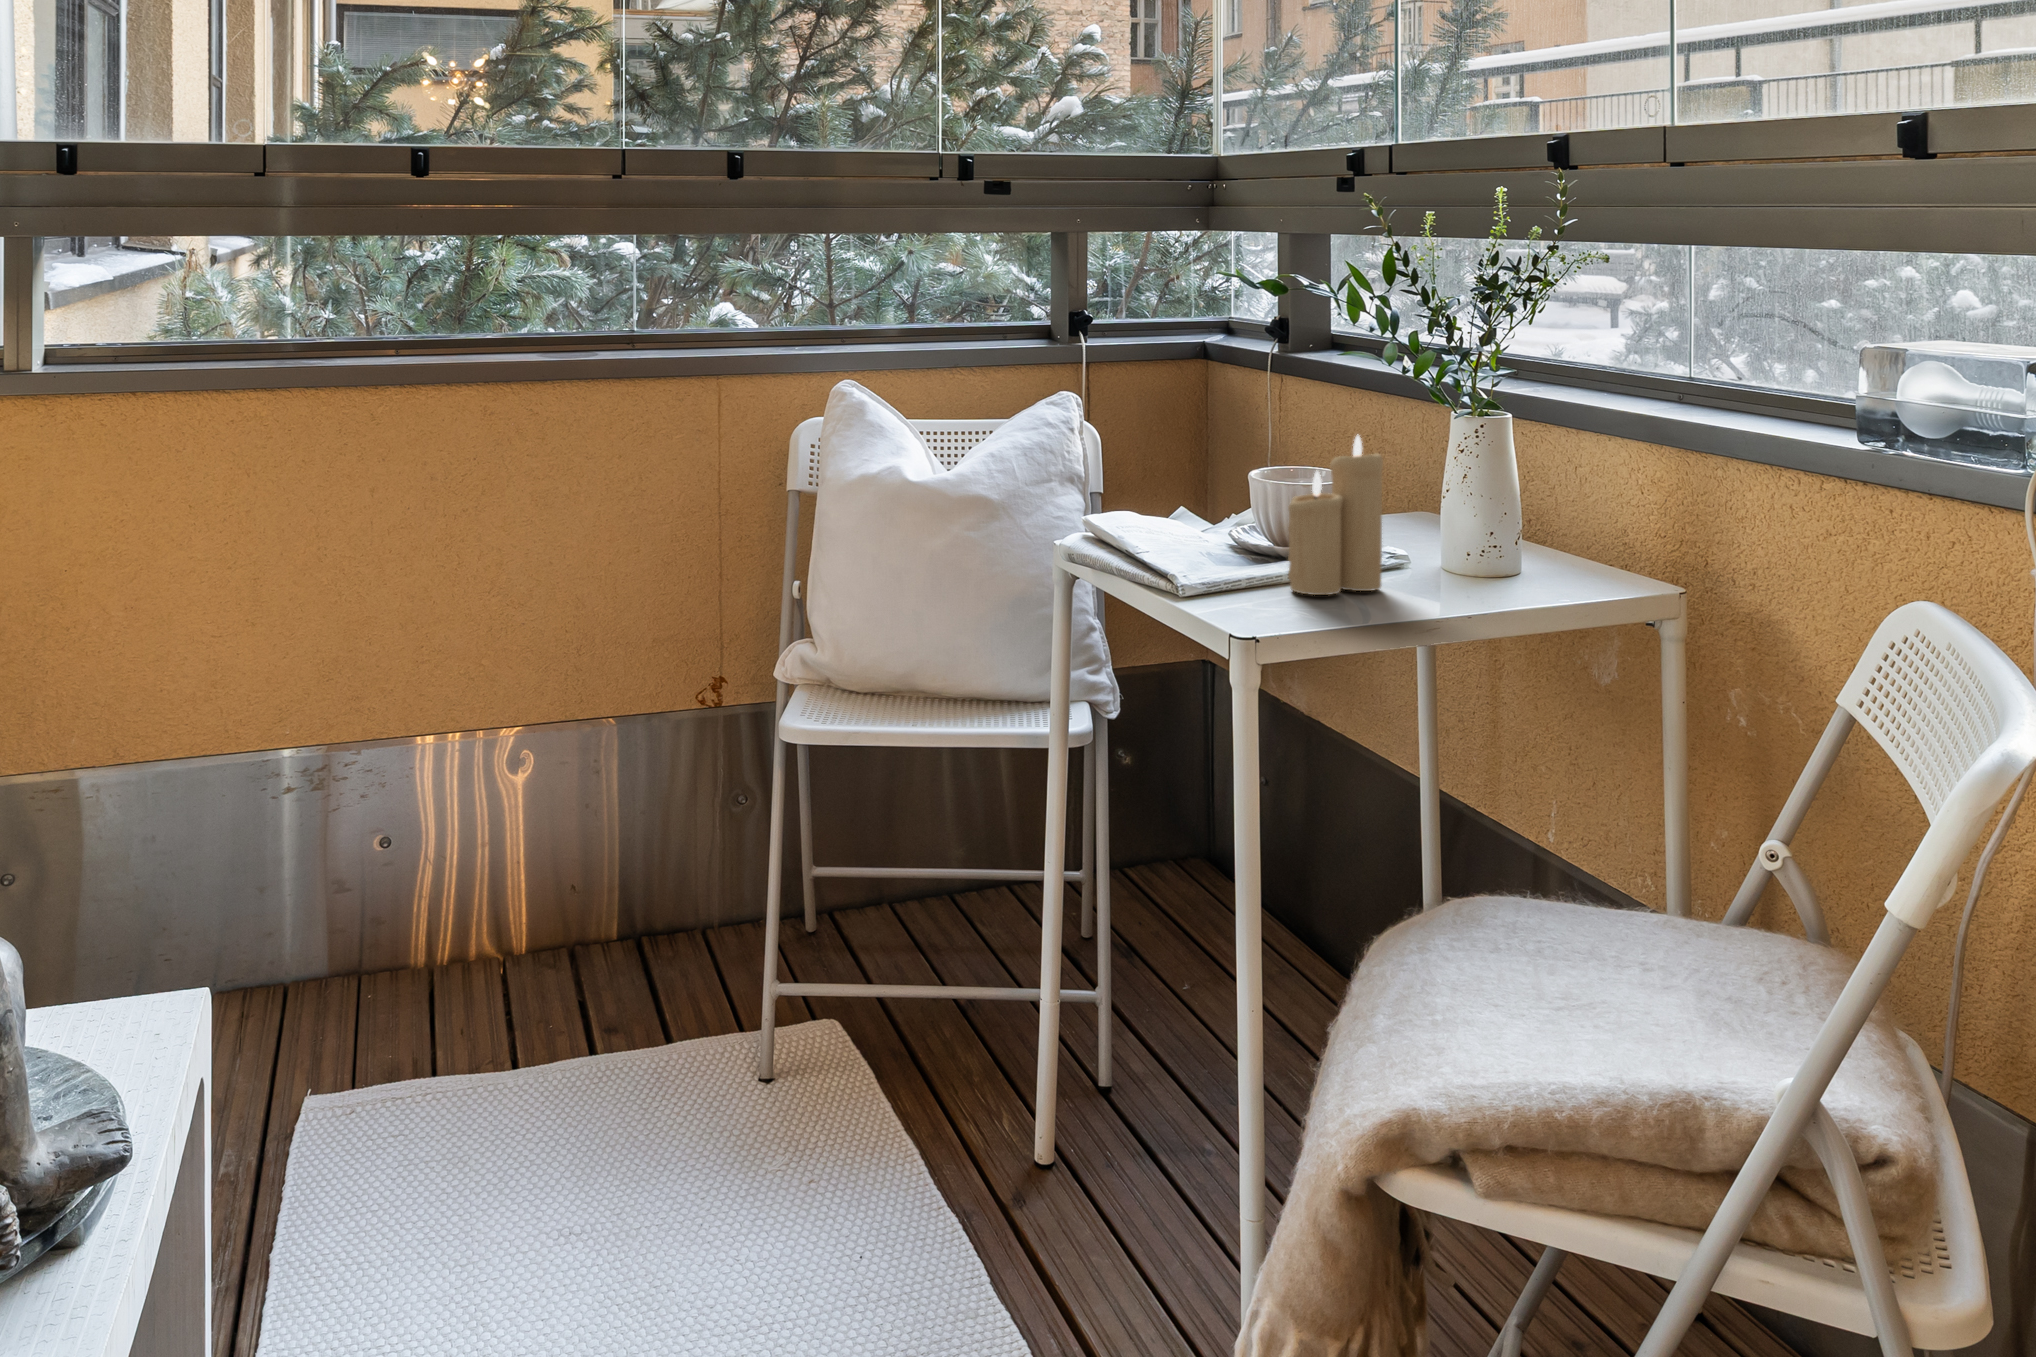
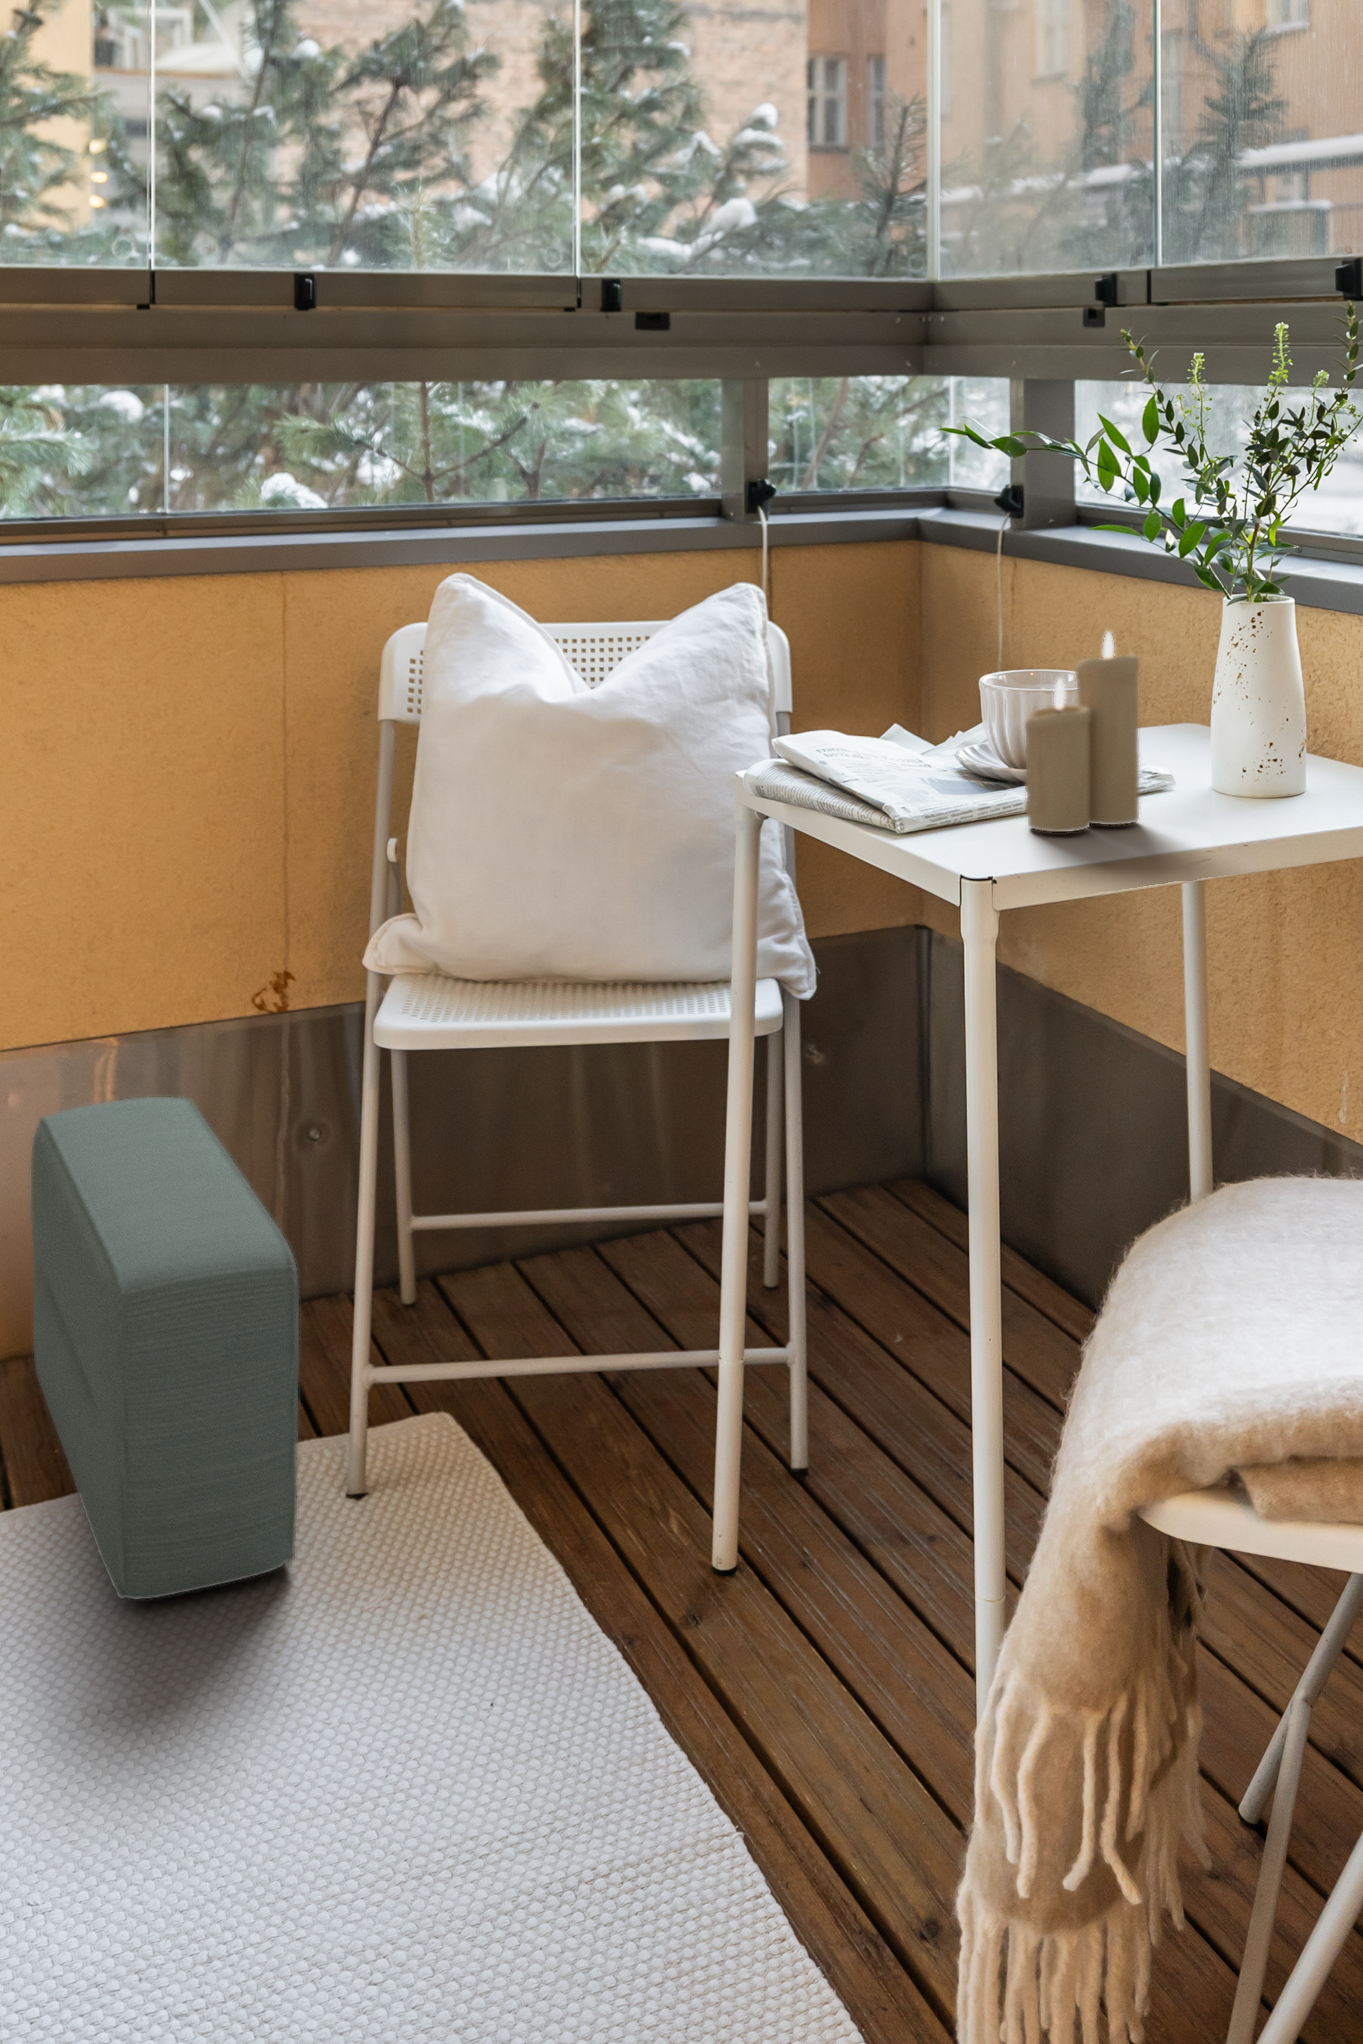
pouf: none [540,765,722,1145] -> present [31,1097,299,1599]

